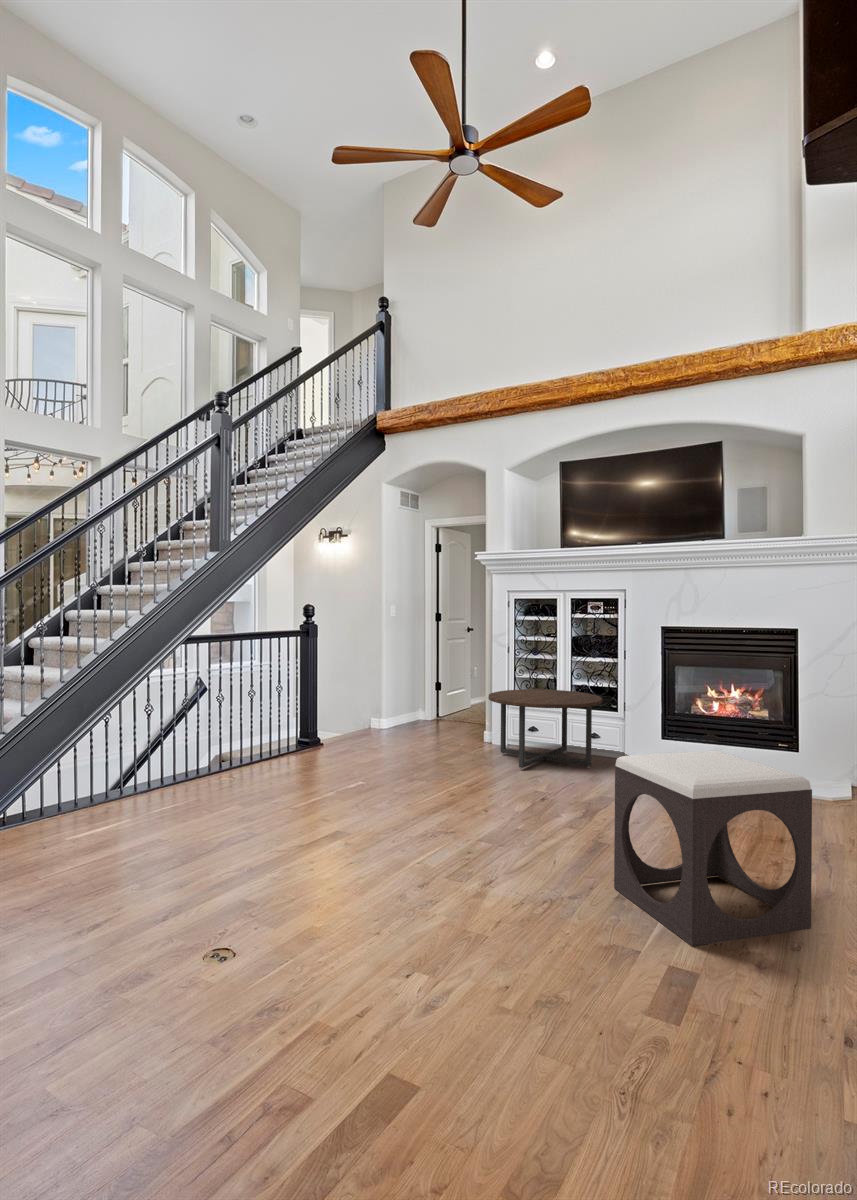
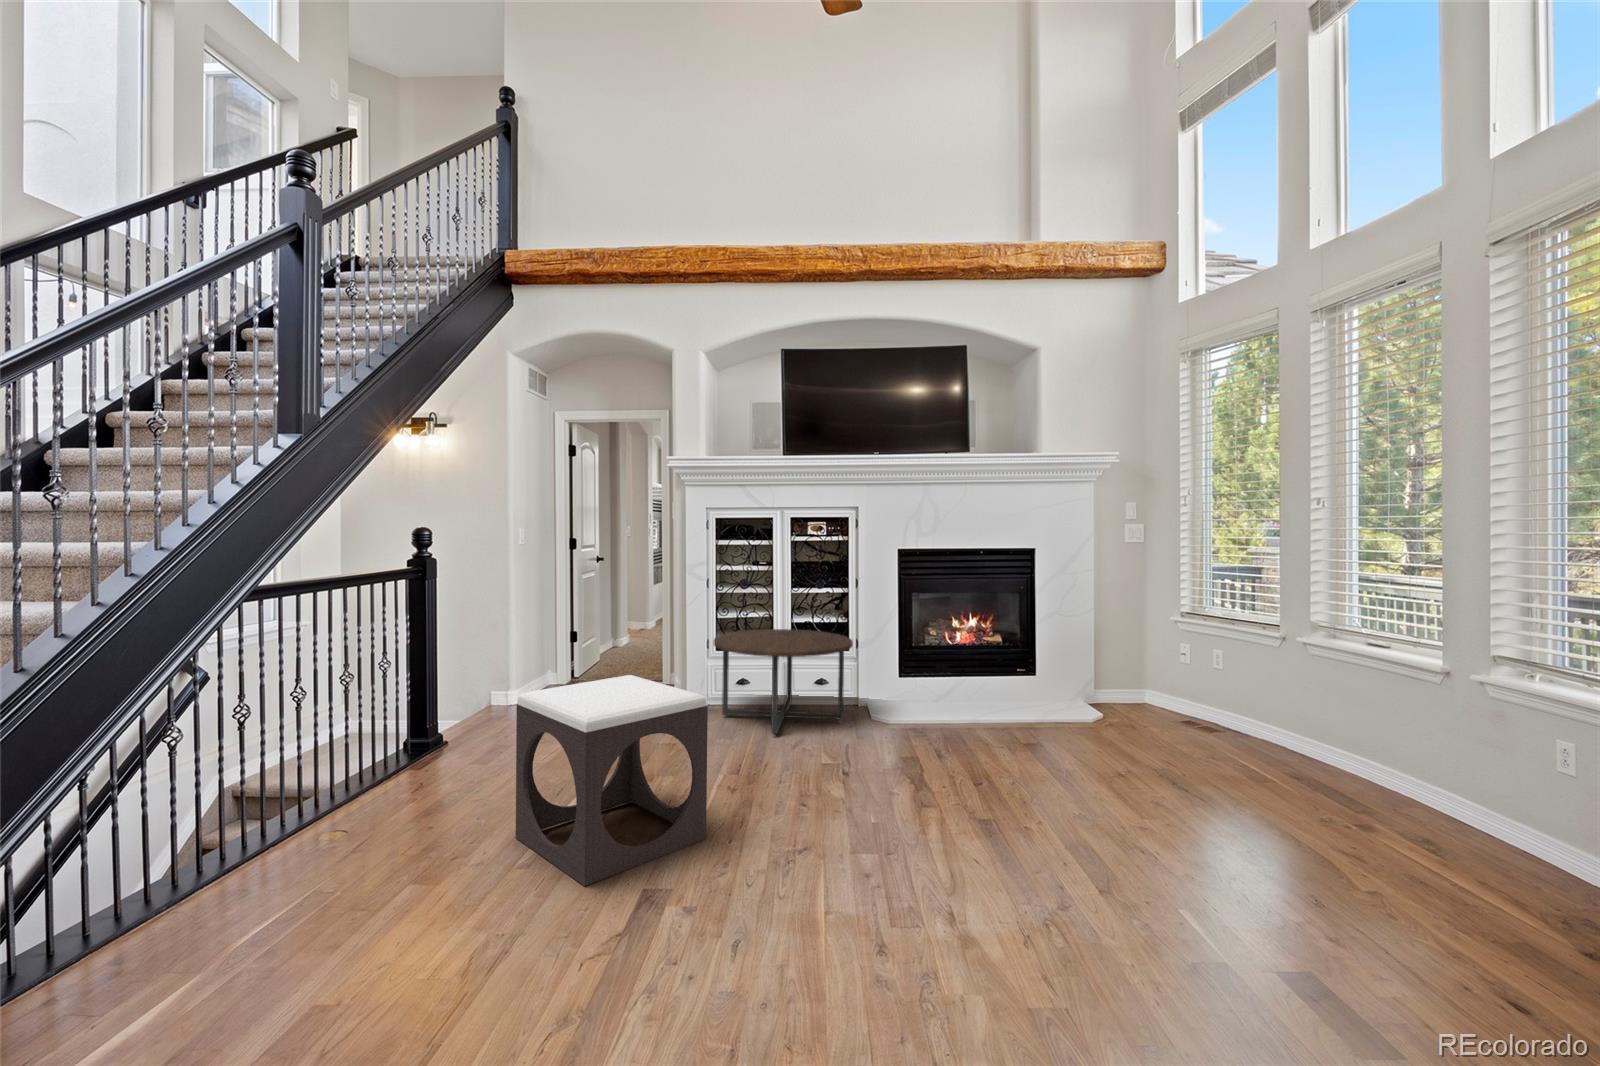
footstool: present [614,751,812,946] -> present [516,675,708,886]

